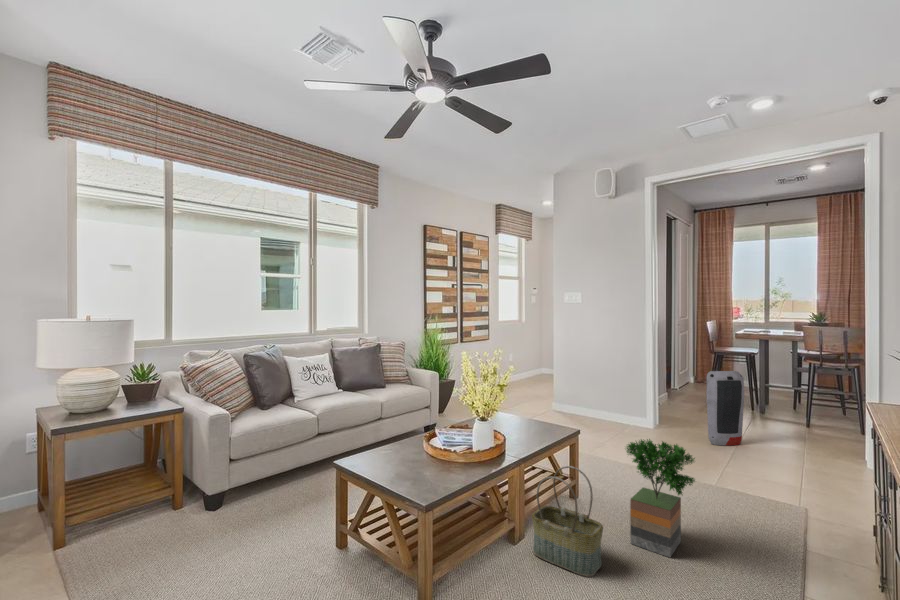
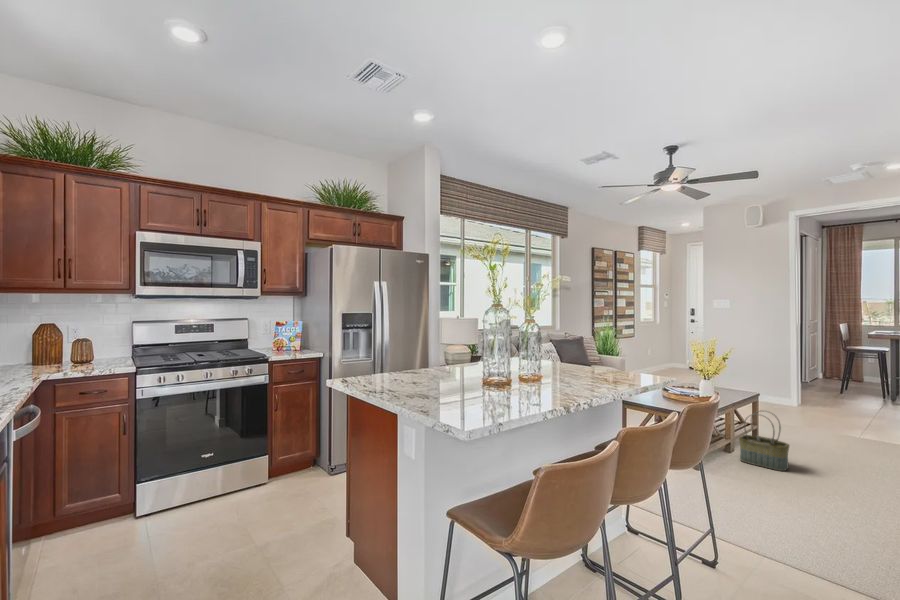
air purifier: present [706,371,744,446] -> none [845,362,879,419]
potted tree: present [627,439,695,557] -> none [796,397,852,468]

